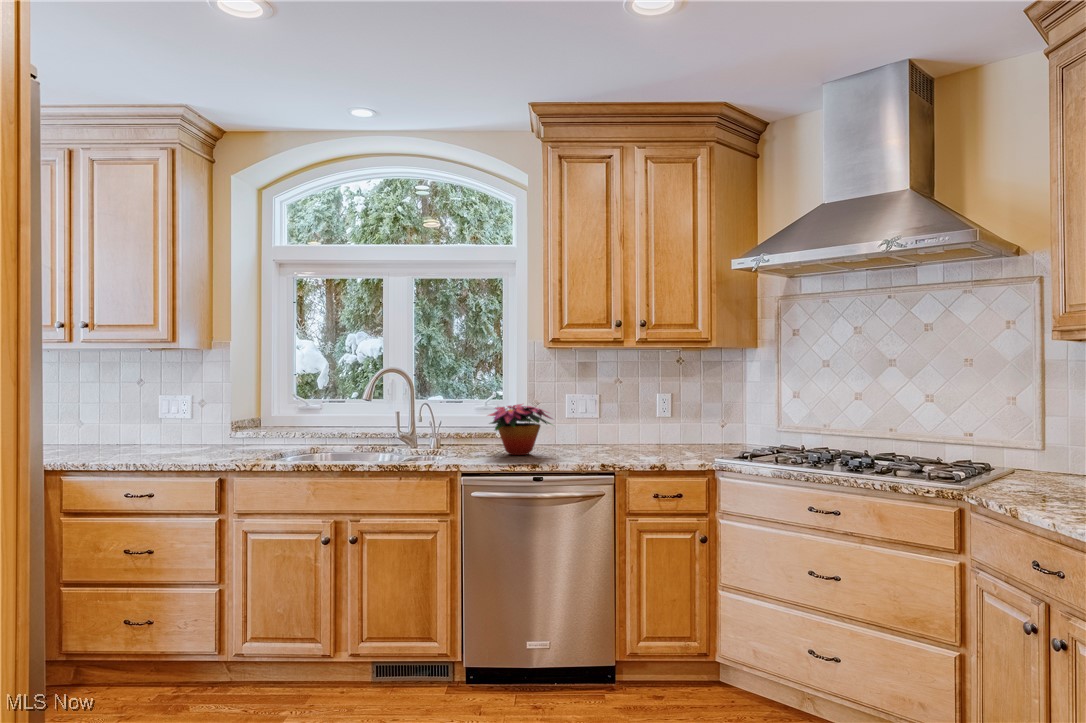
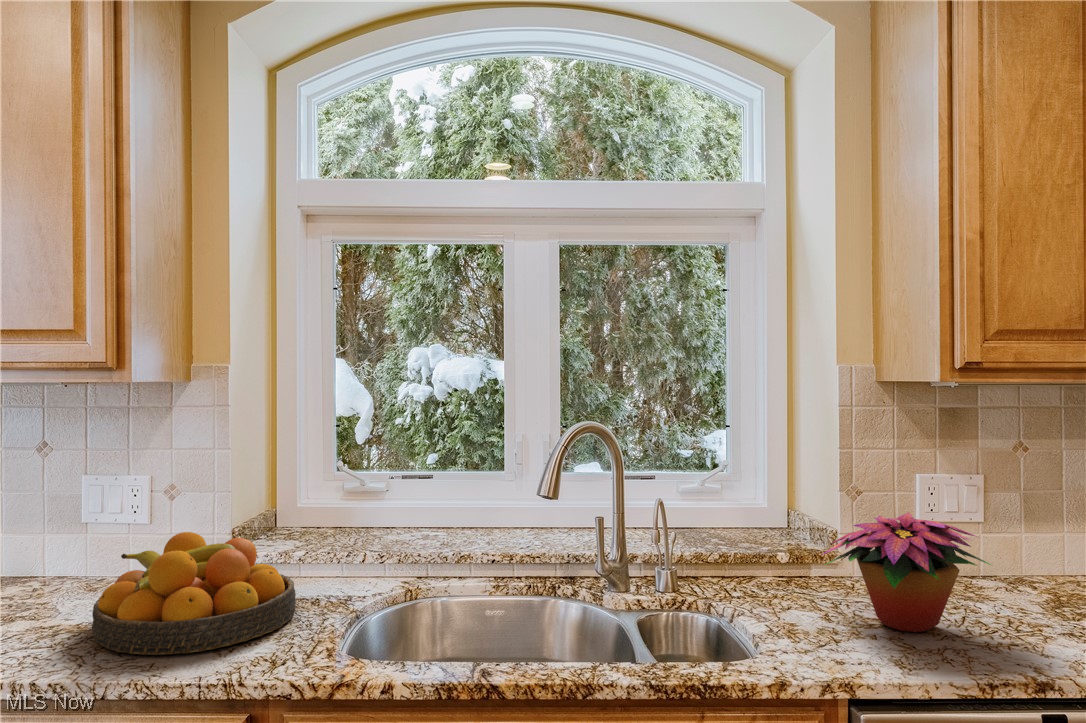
fruit bowl: none [161,415,254,458] -> present [92,532,296,655]

